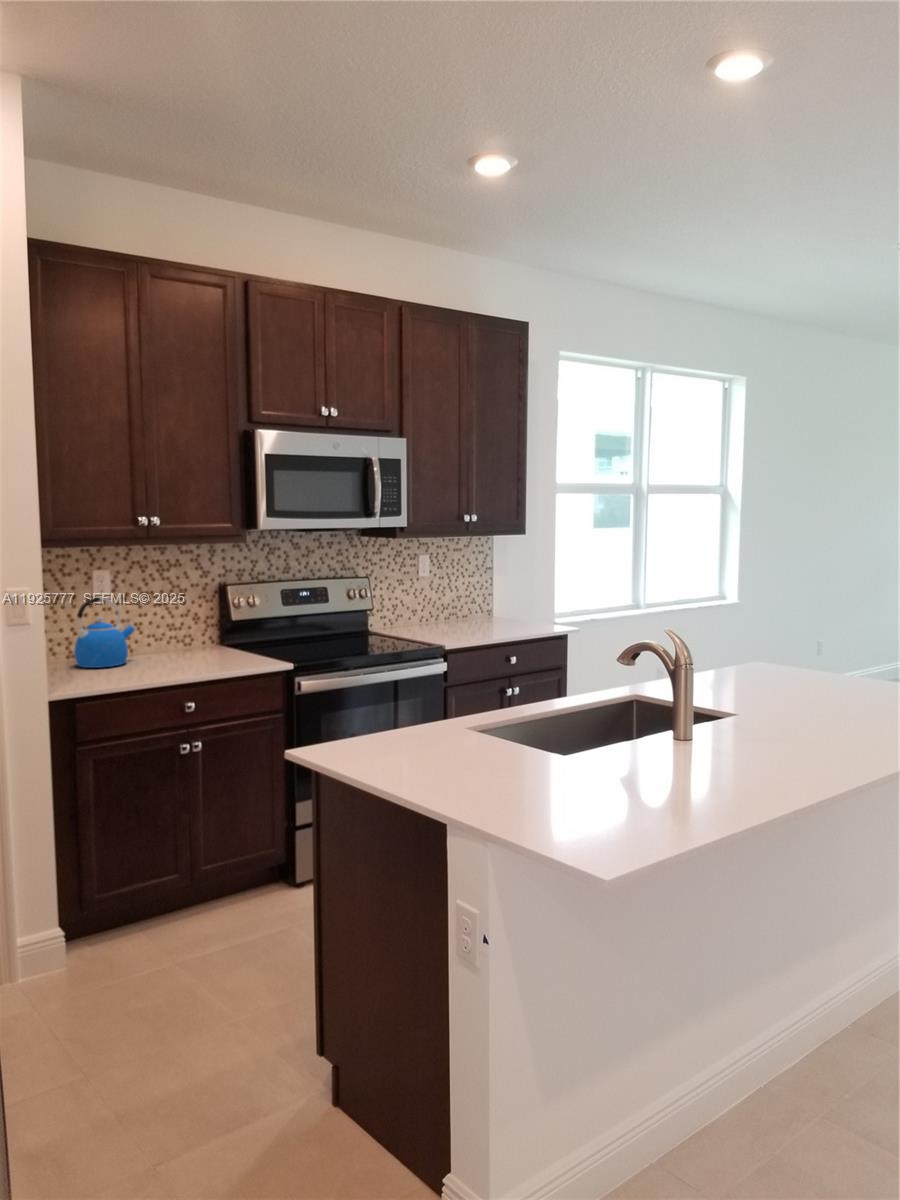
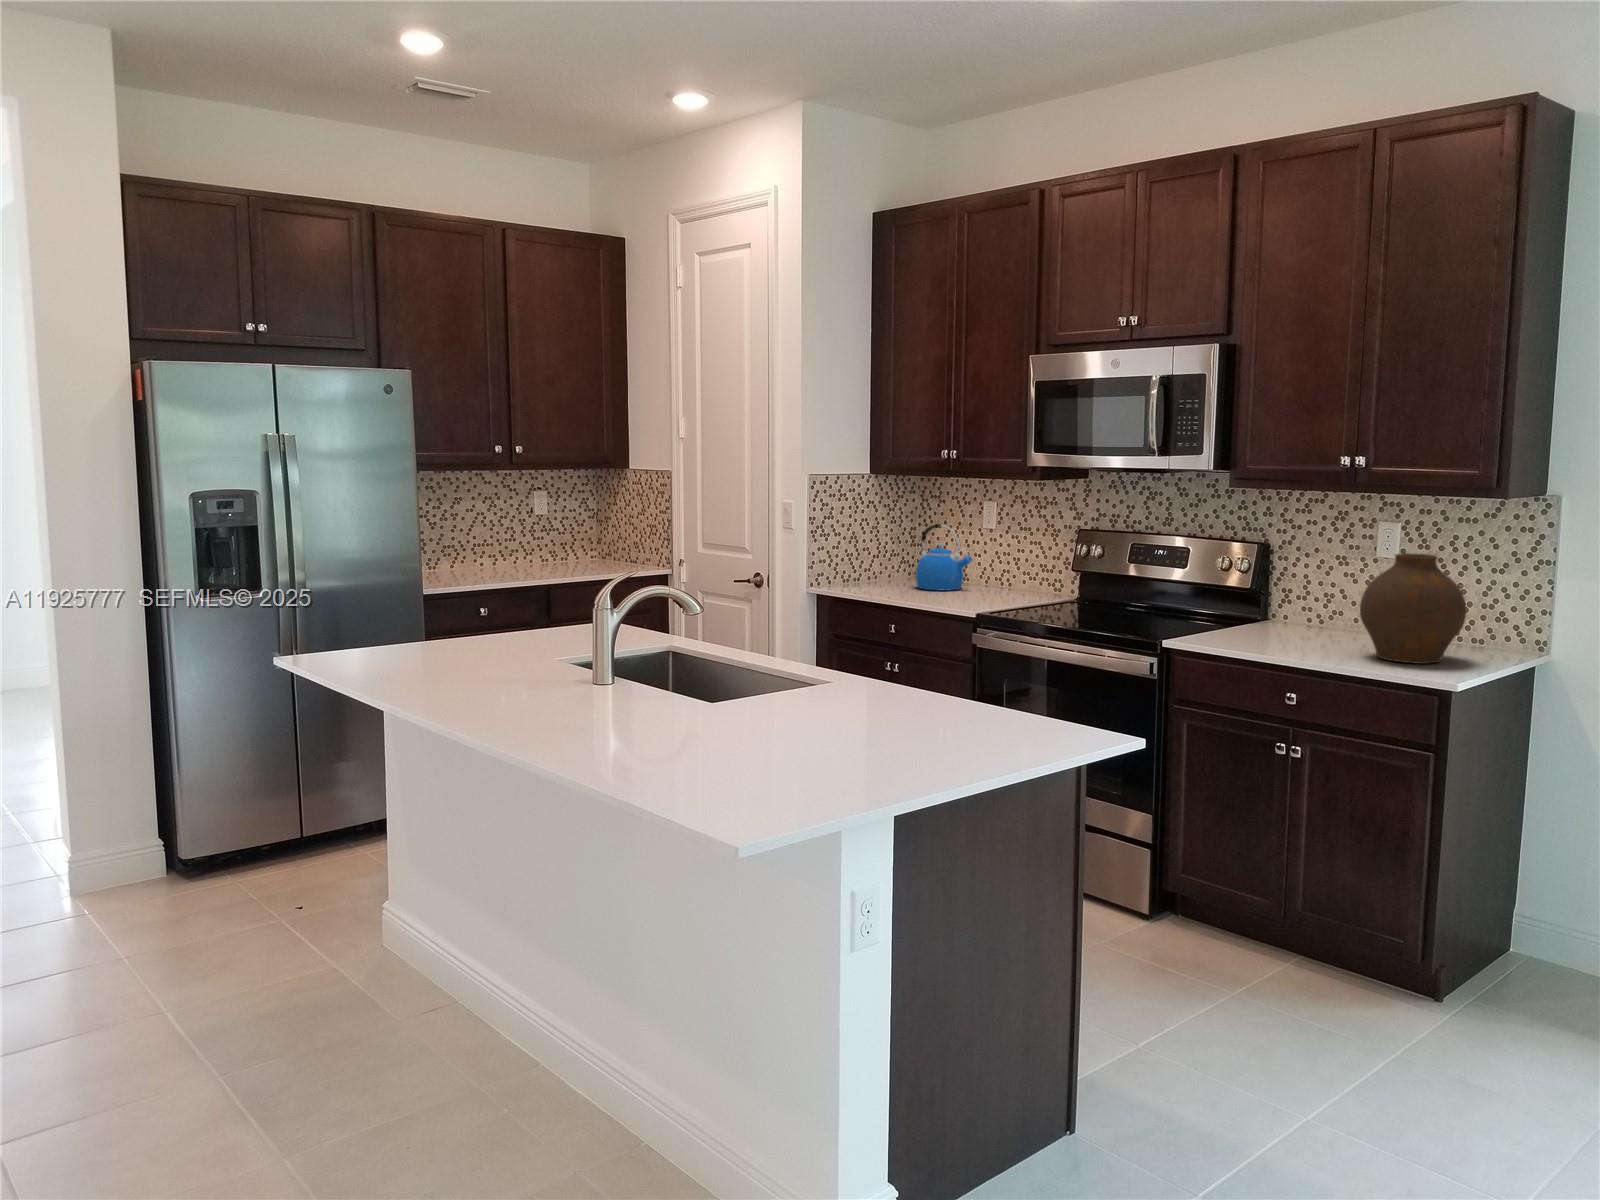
vase: none [480,568,533,629] -> present [1360,553,1466,664]

